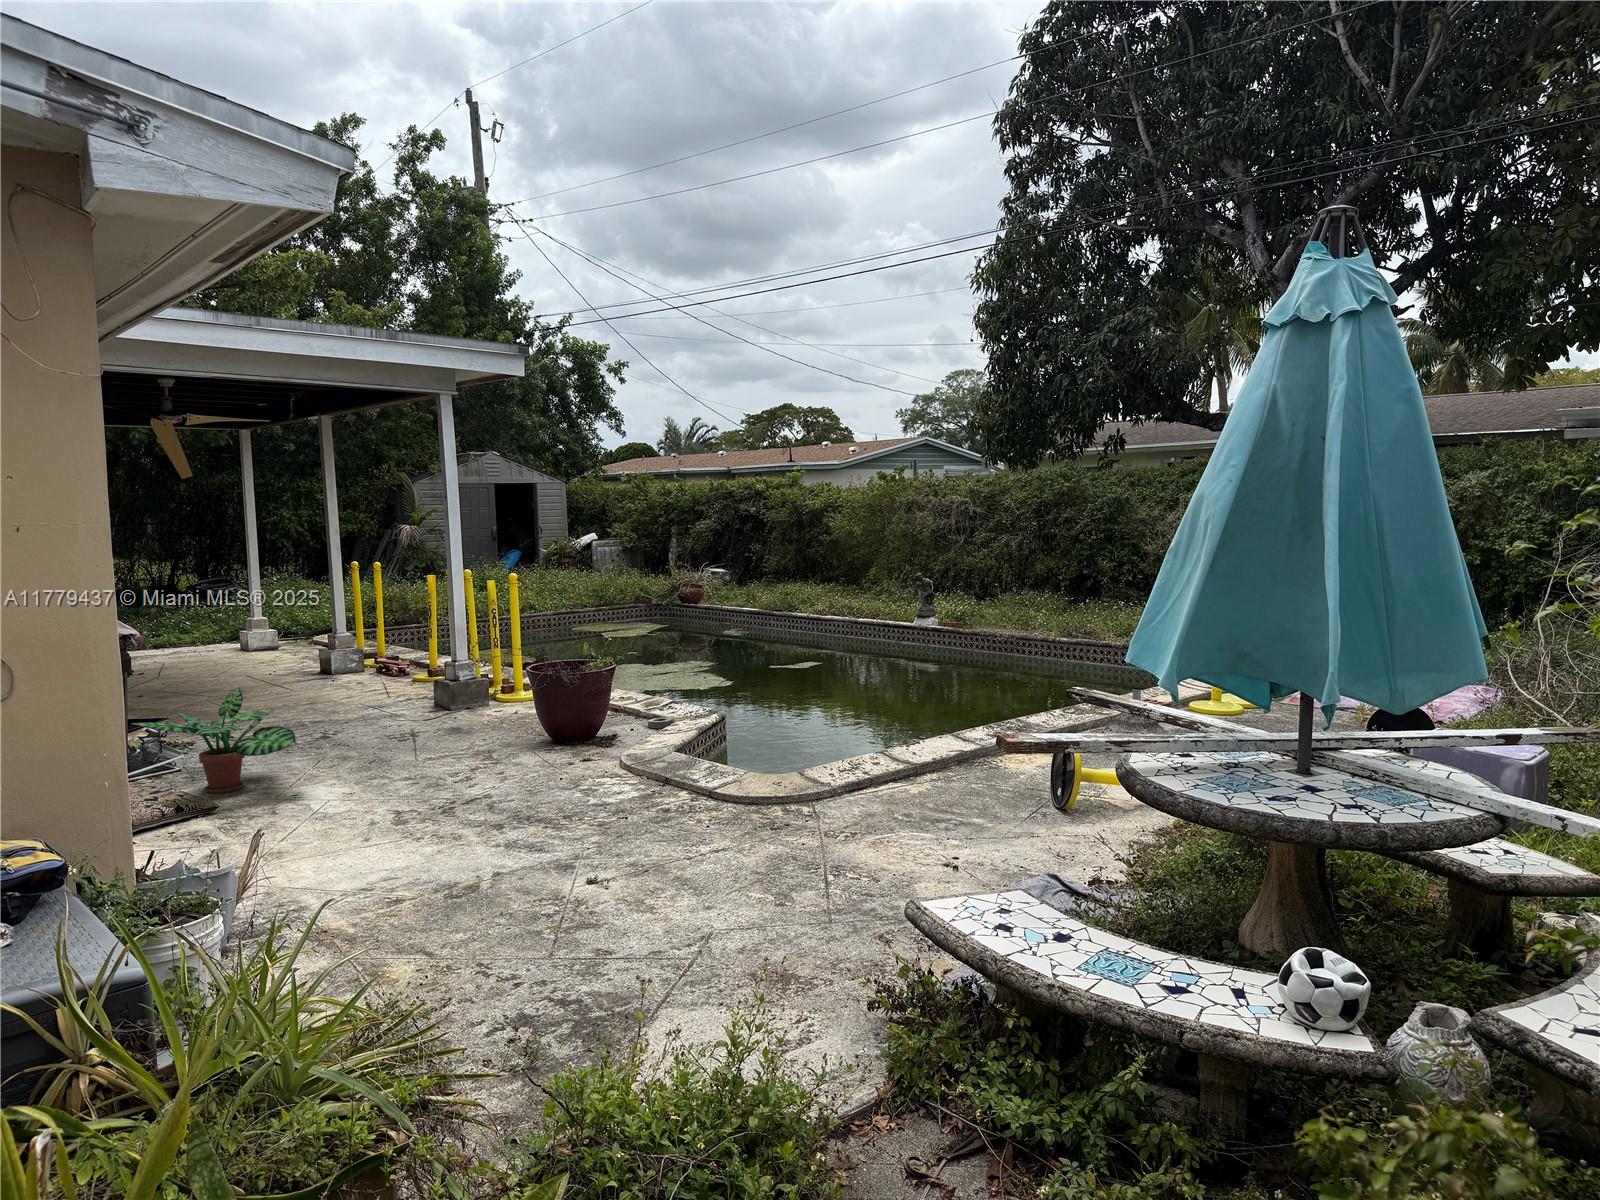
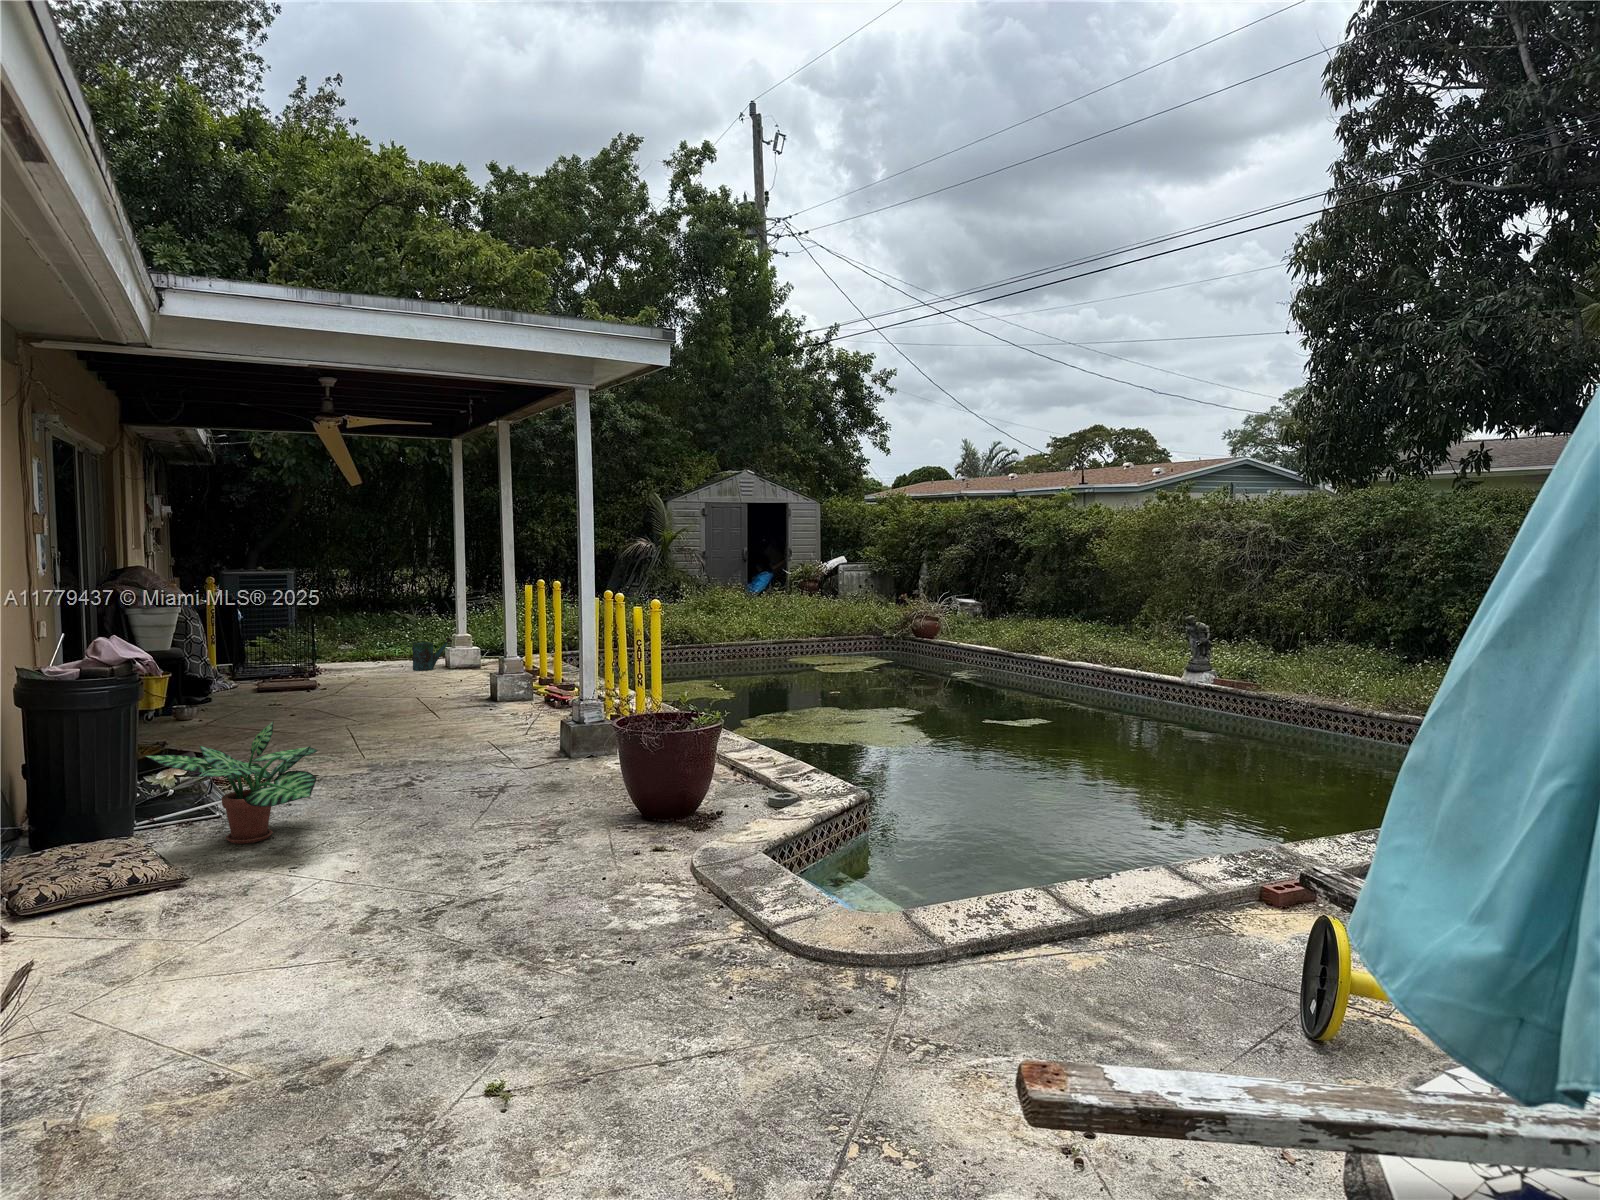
watering can: none [189,624,240,659] -> present [405,638,452,671]

